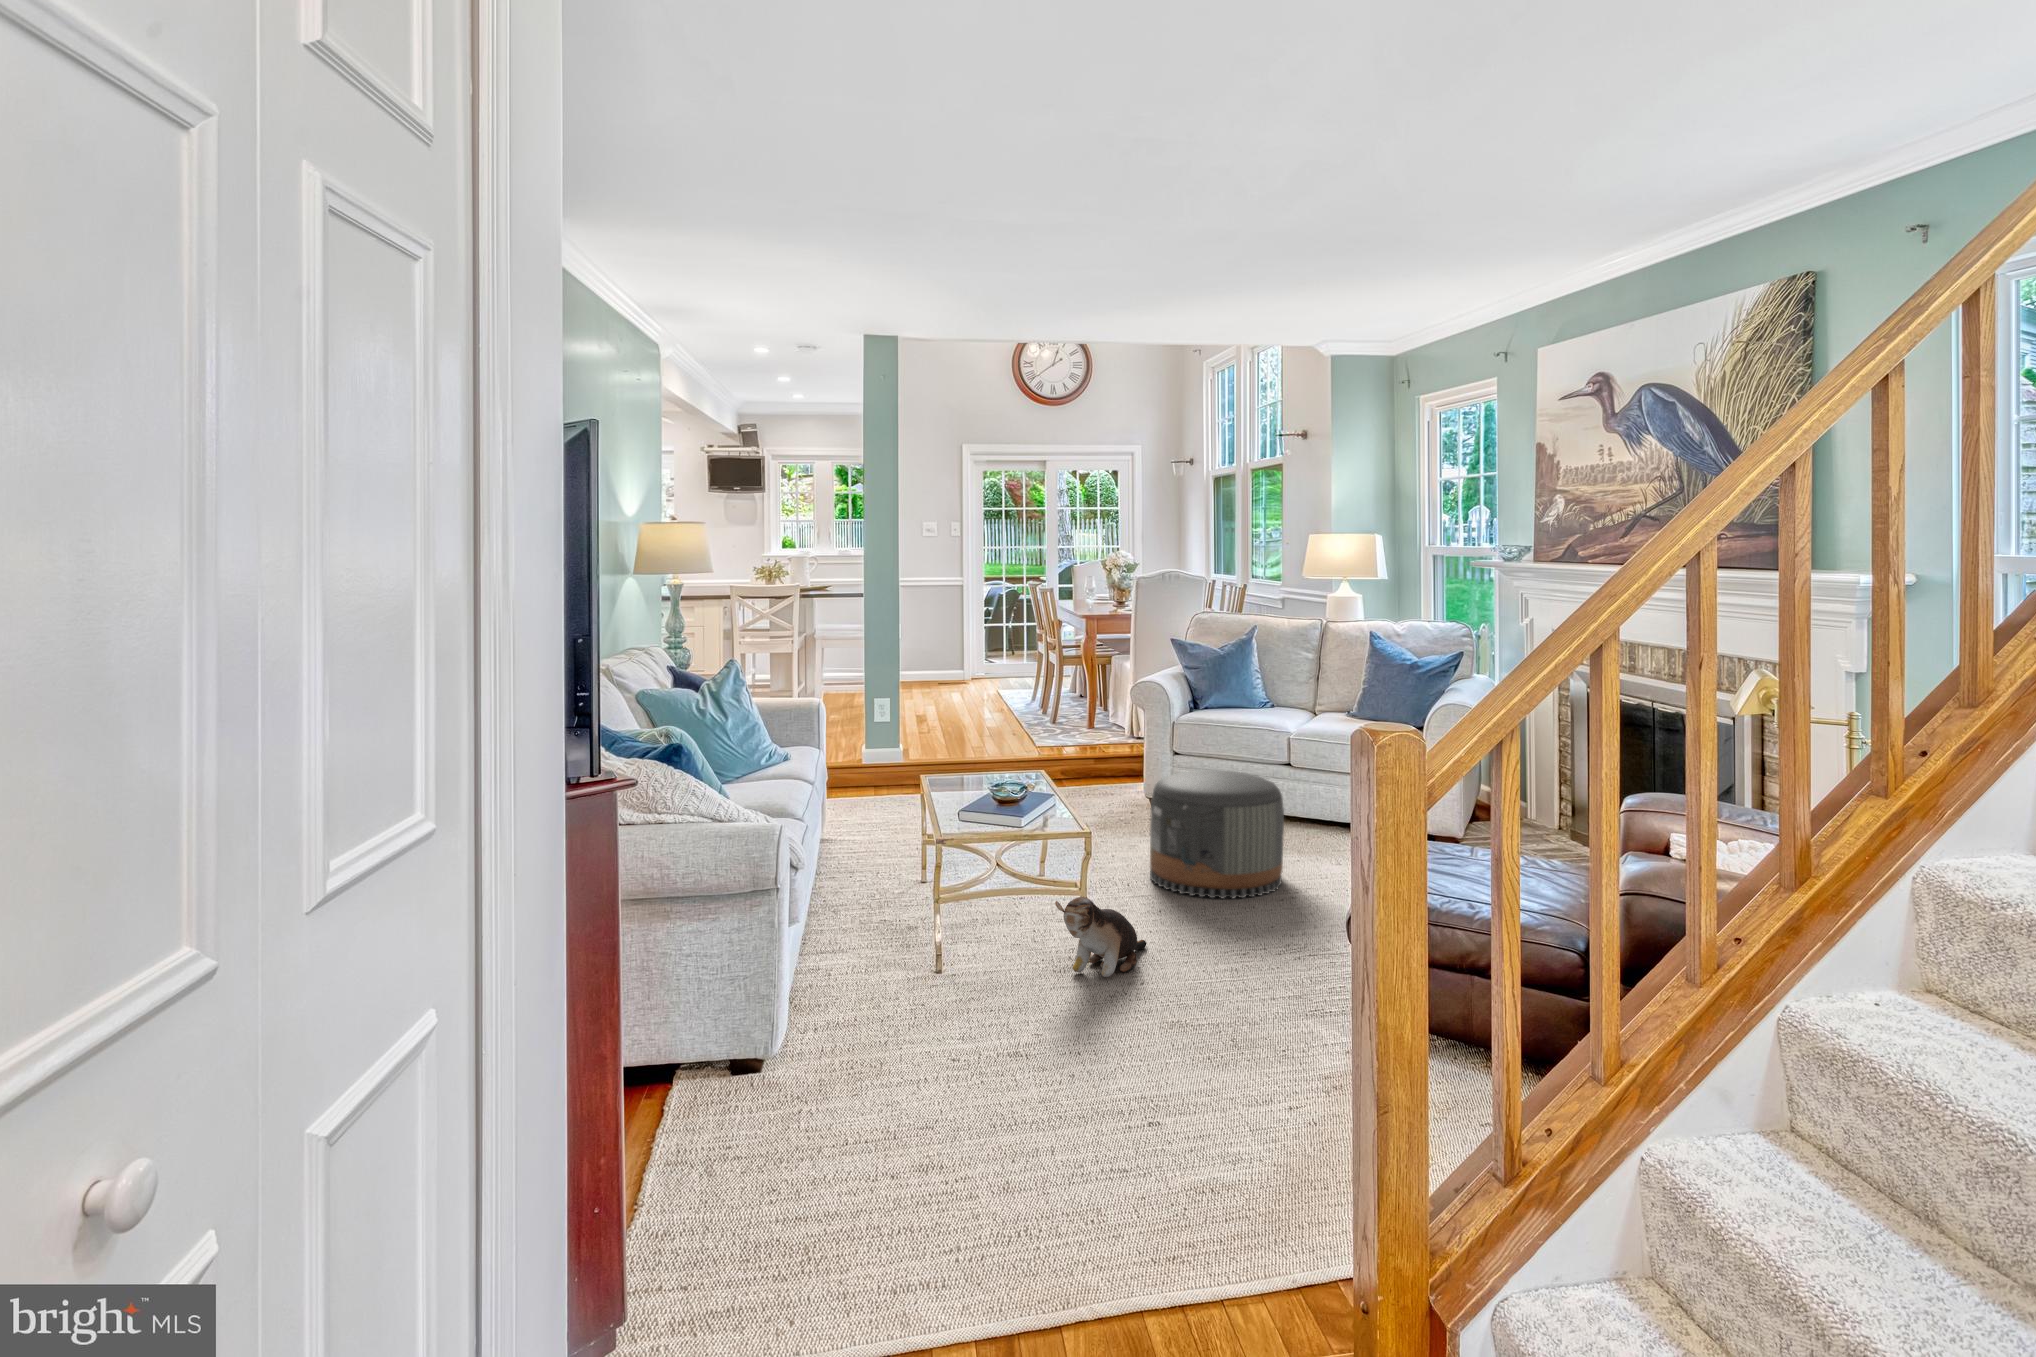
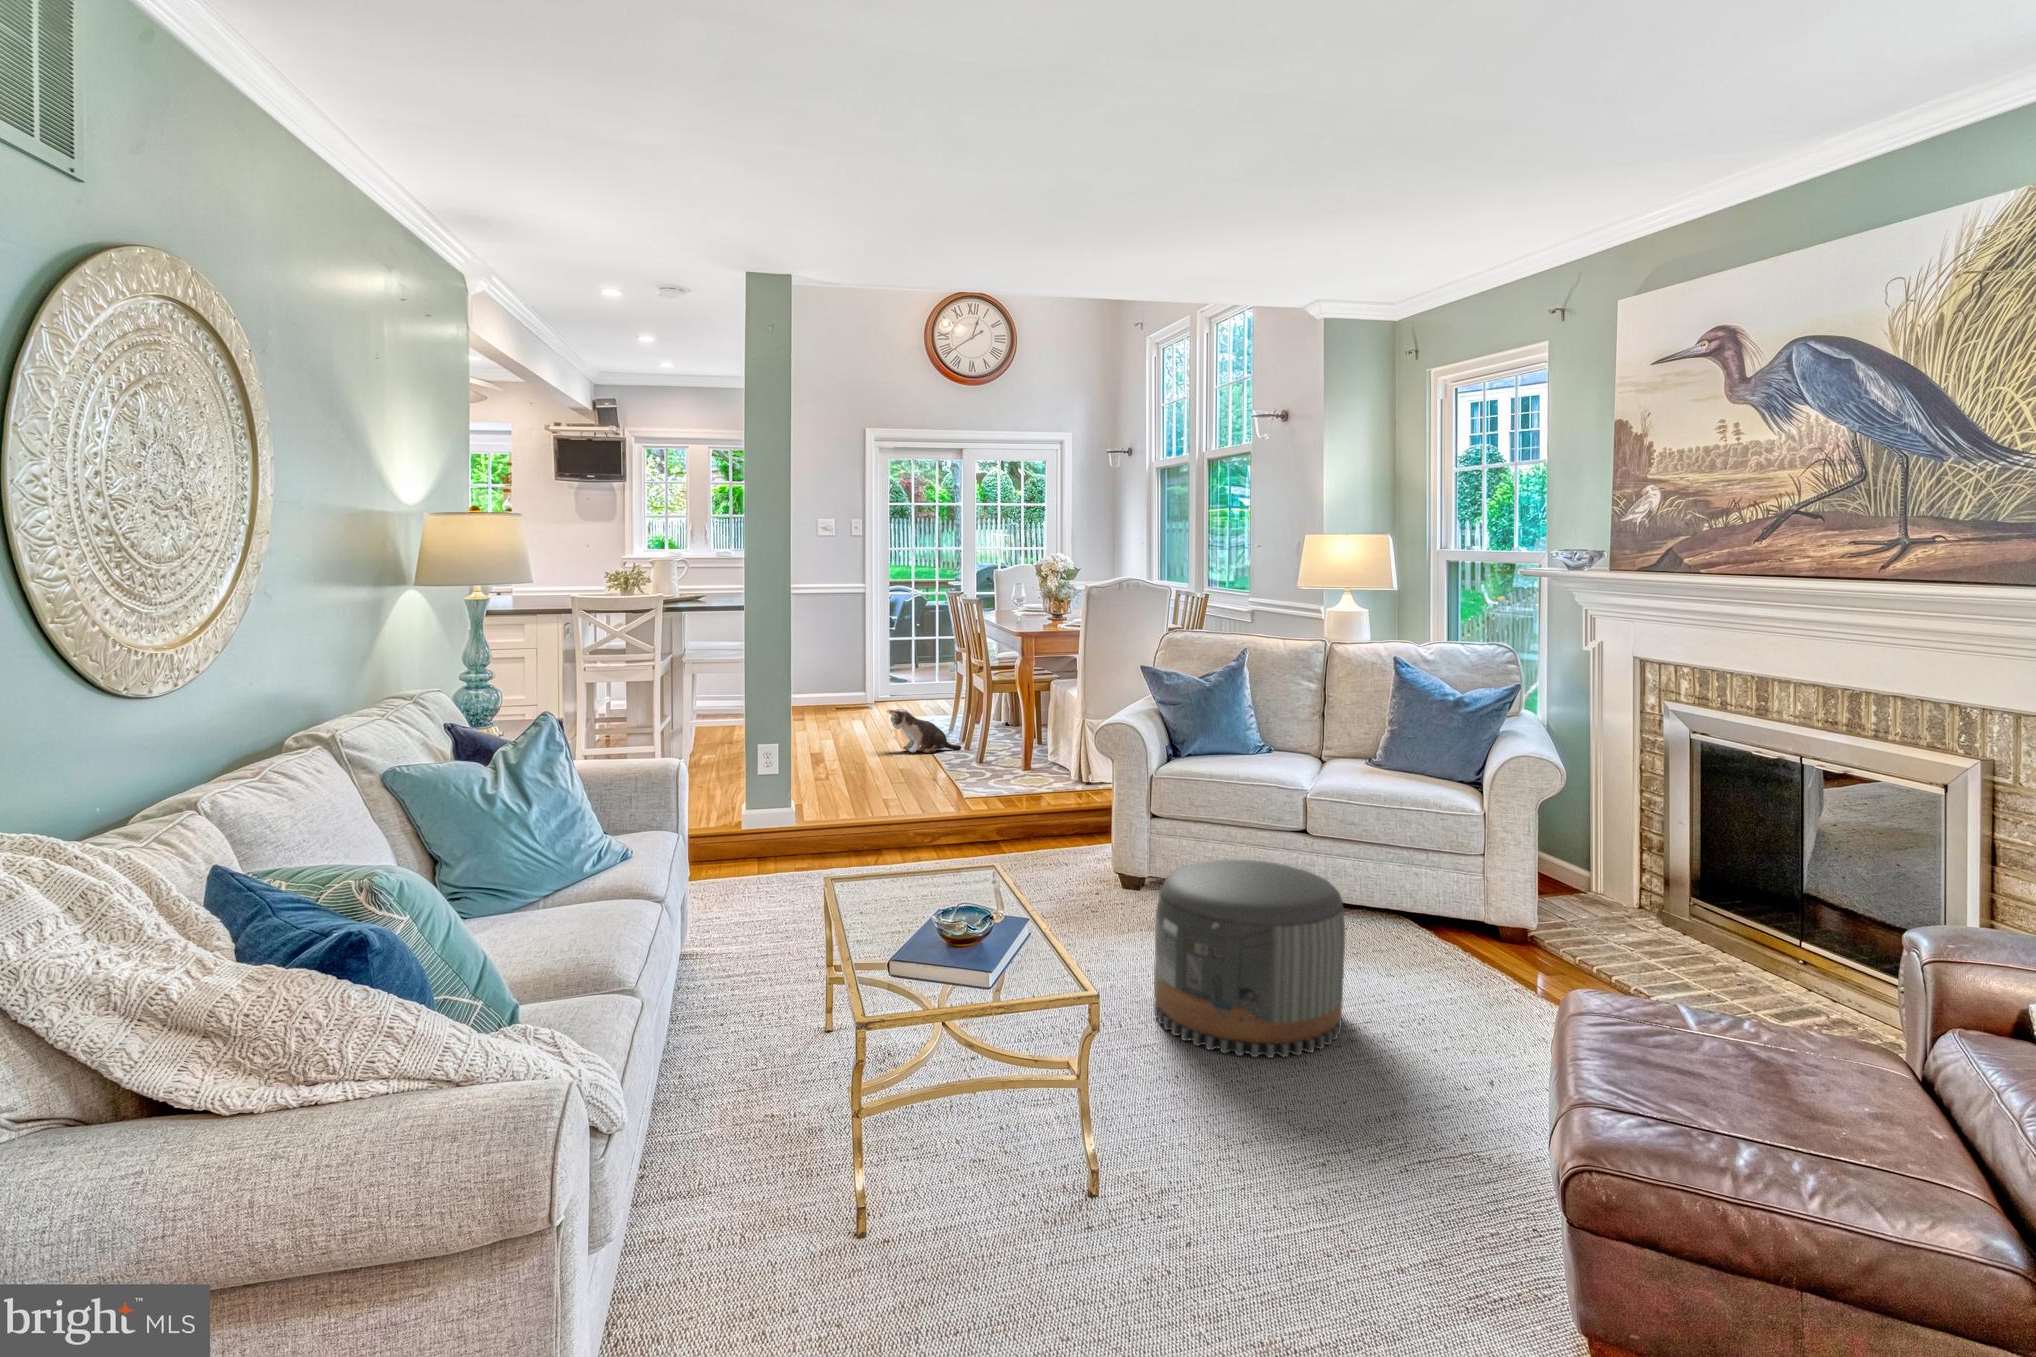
plush toy: present [1055,897,1146,977] -> present [887,709,961,753]

